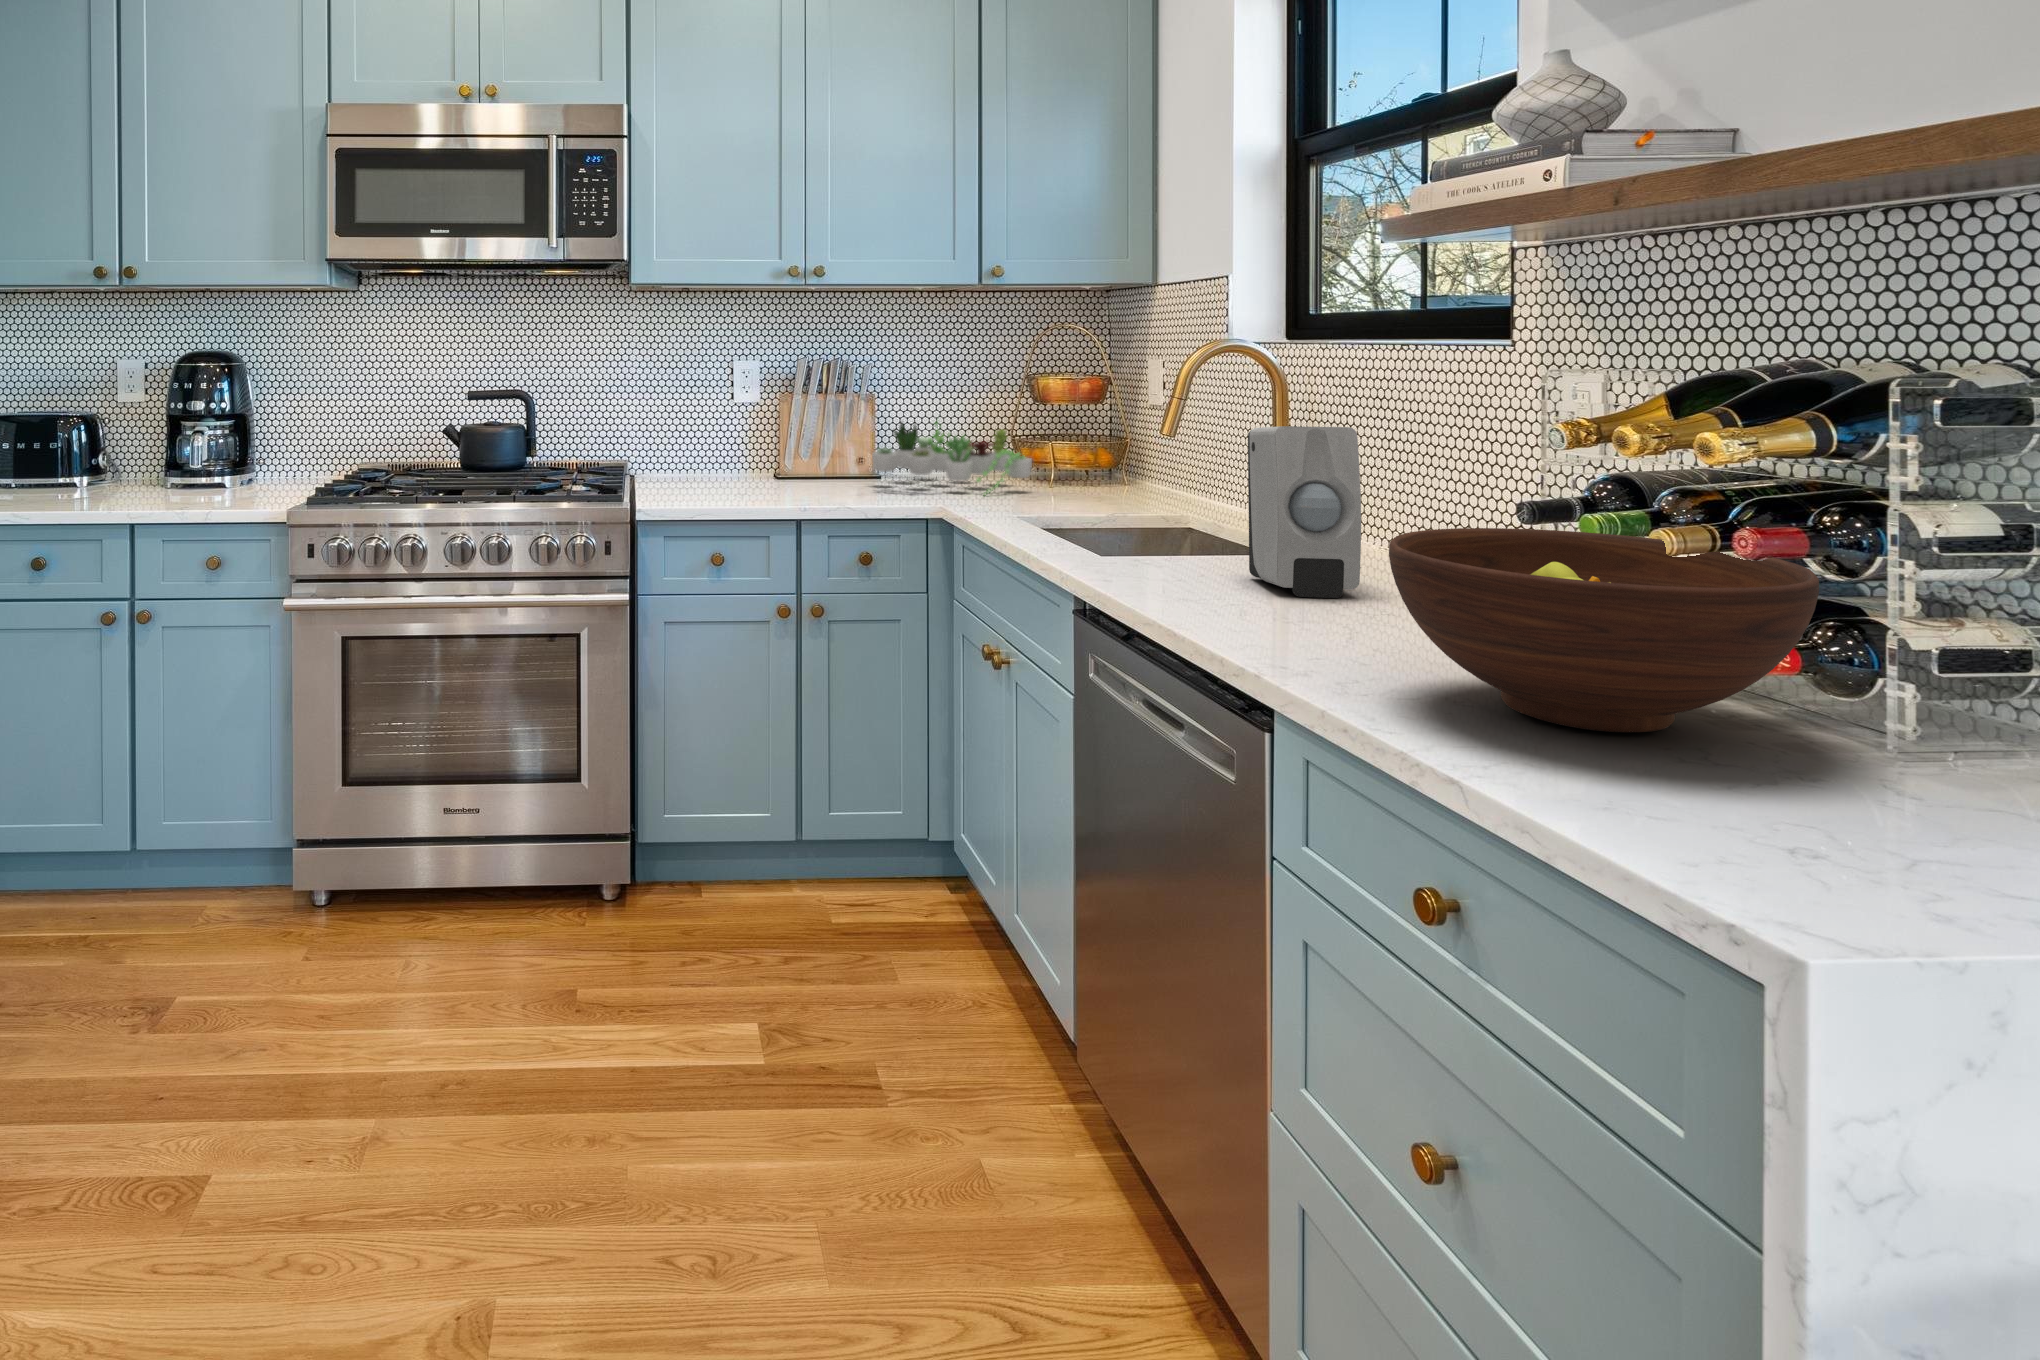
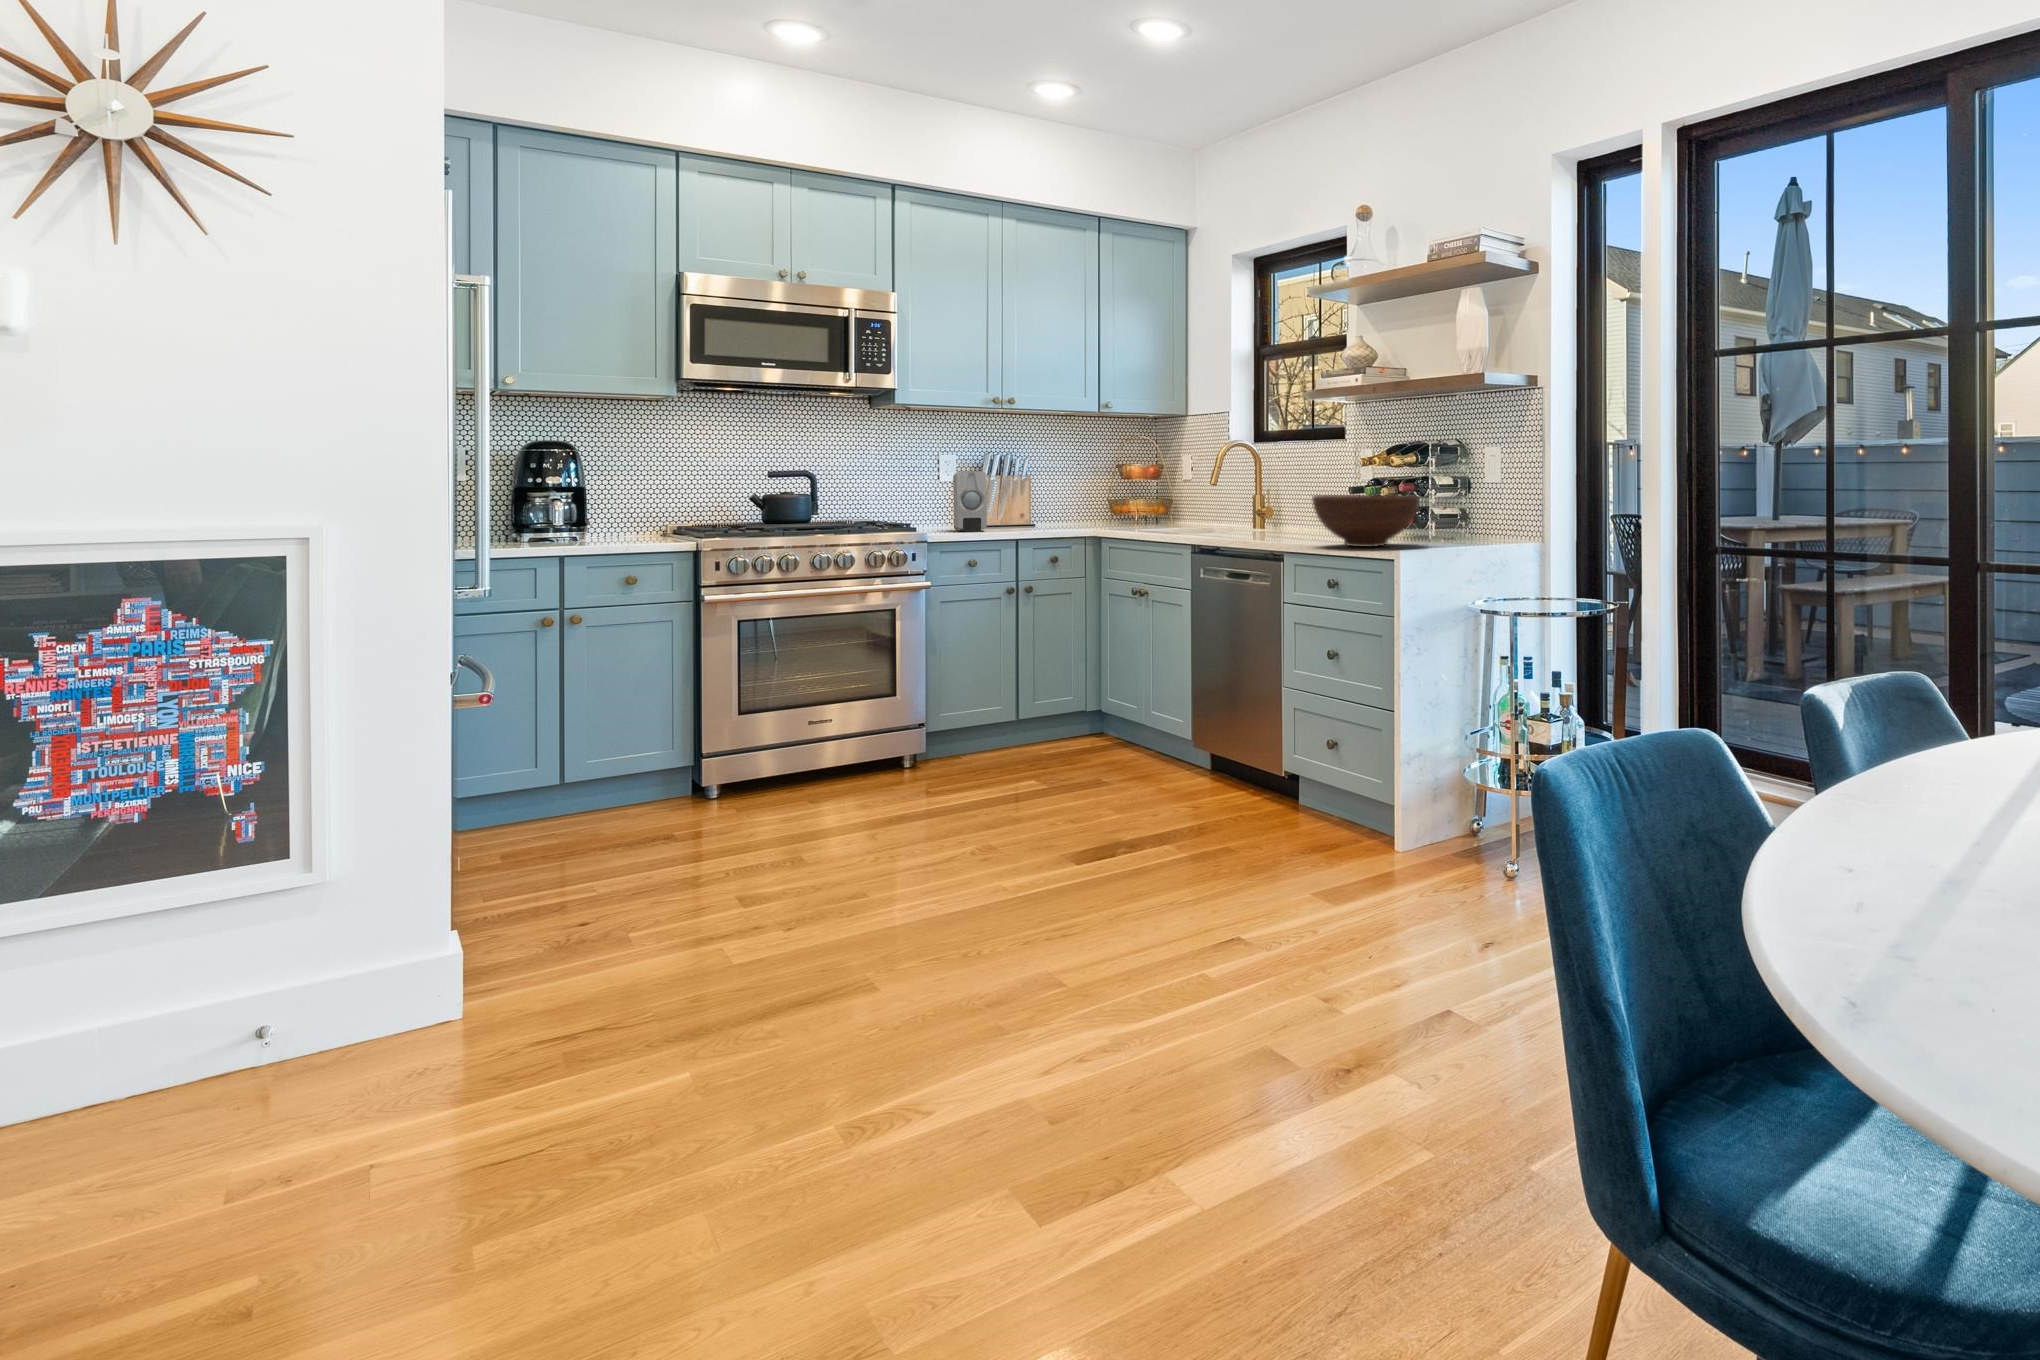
succulent plant: present [872,422,1032,495] -> none [1035,485,1130,526]
soap dispenser: present [1248,426,1361,598] -> present [953,471,987,532]

